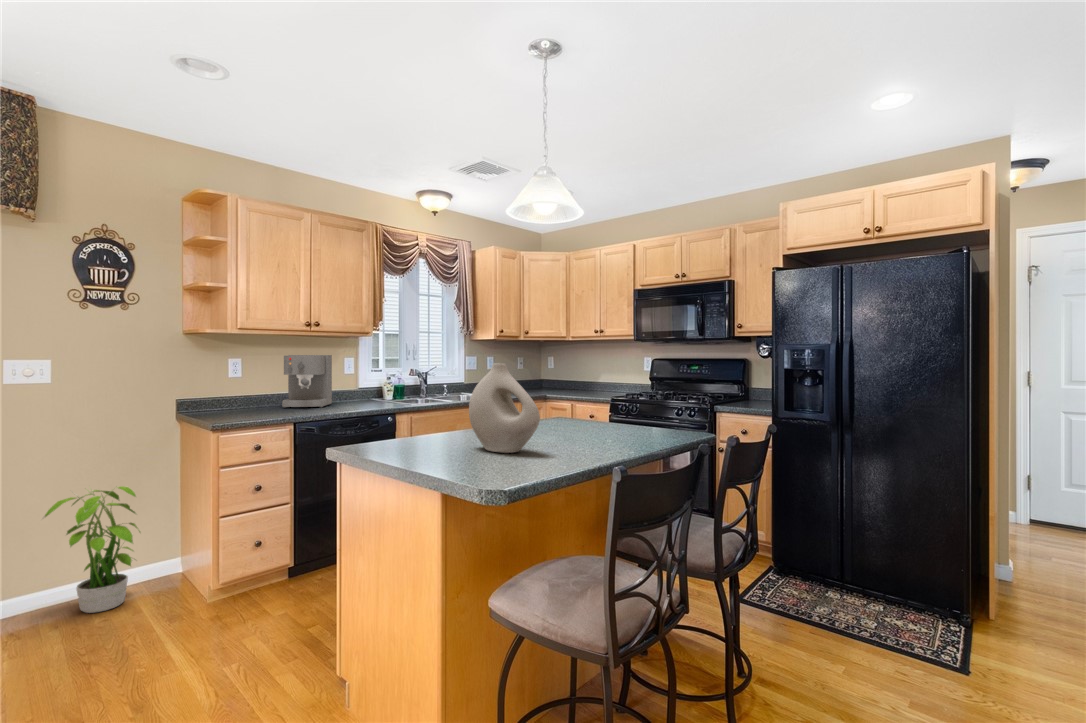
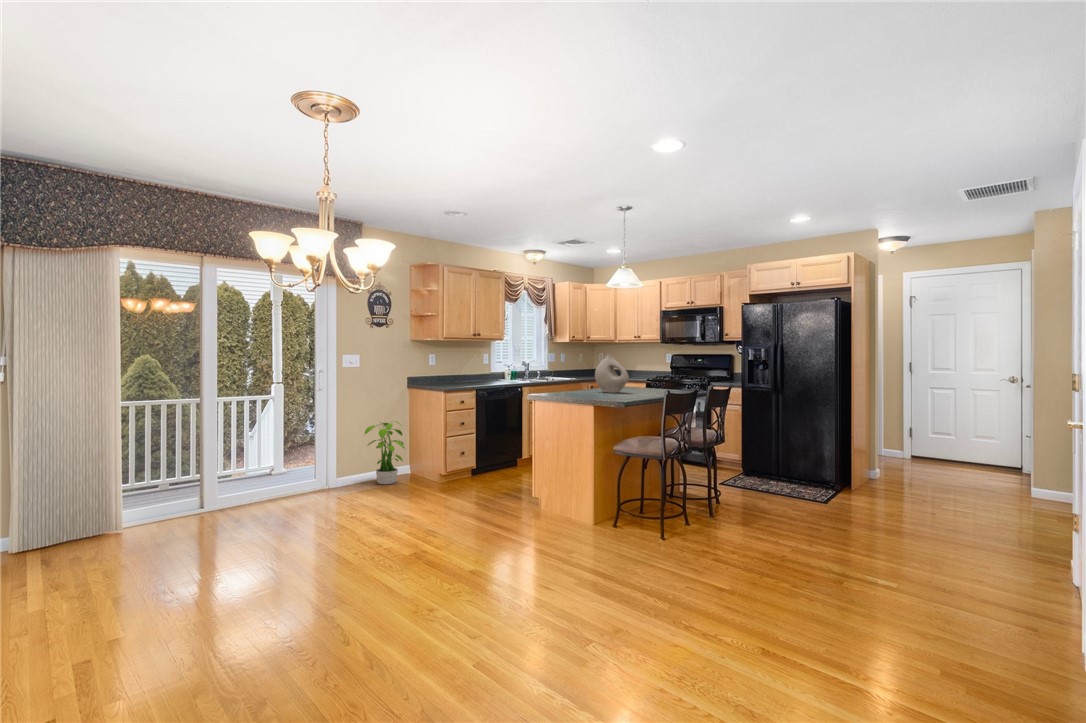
coffee maker: present [282,355,332,408] -> none [457,352,480,383]

